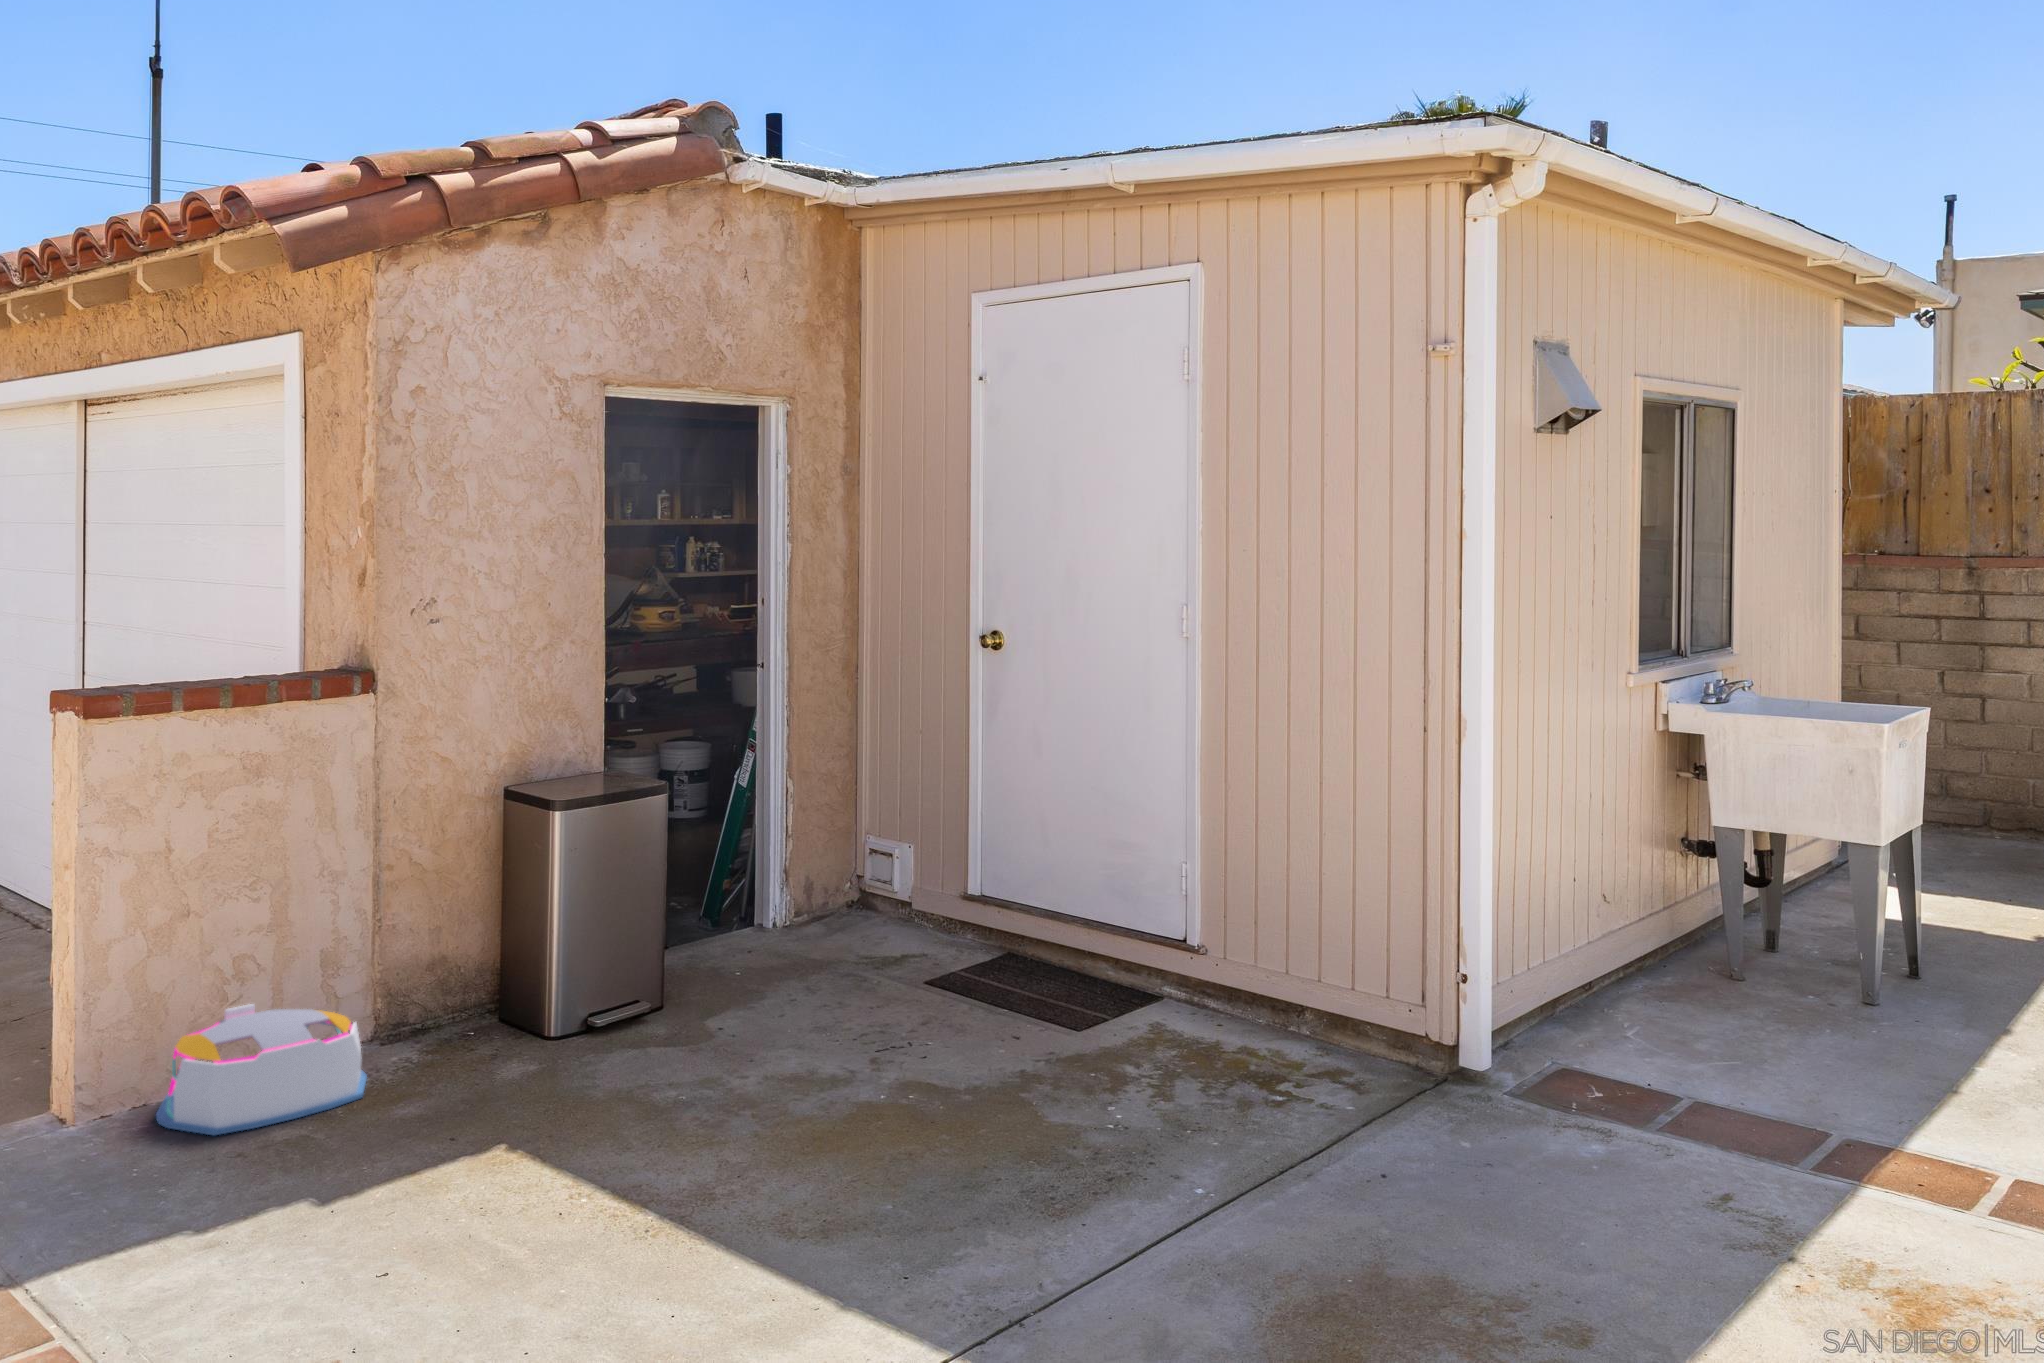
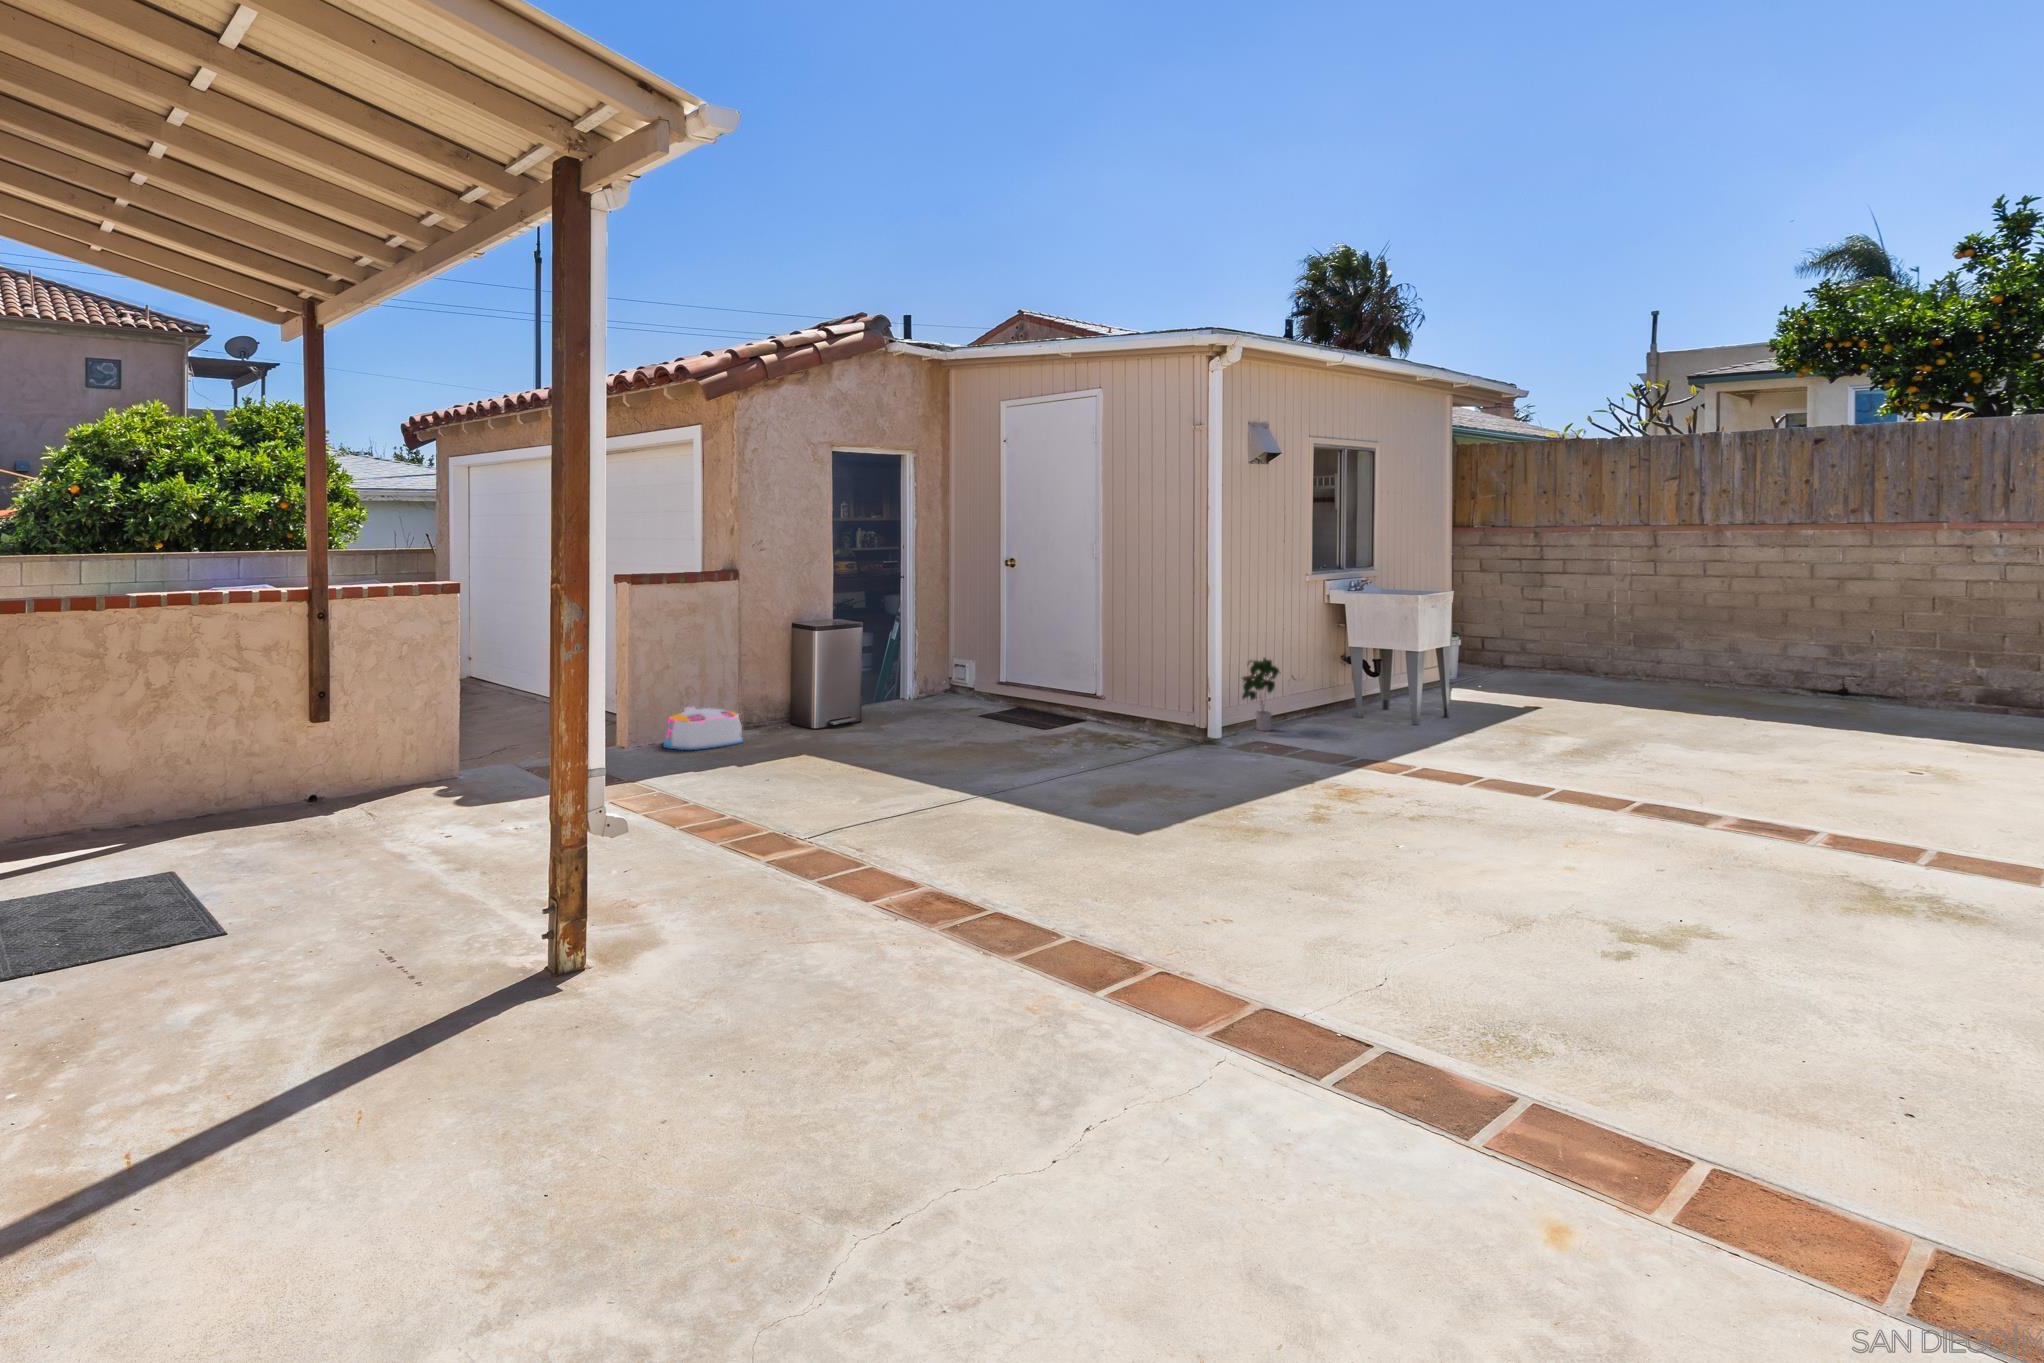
potted plant: none [1514,864,1594,1033] -> present [1242,658,1279,731]

